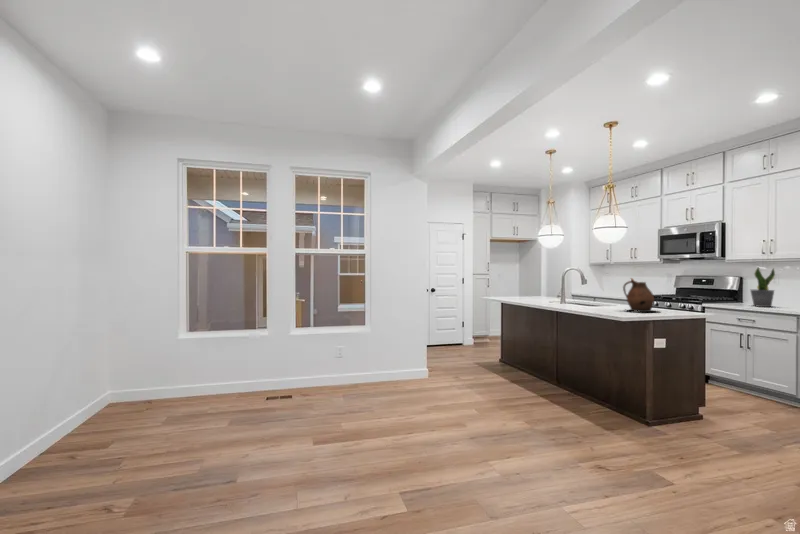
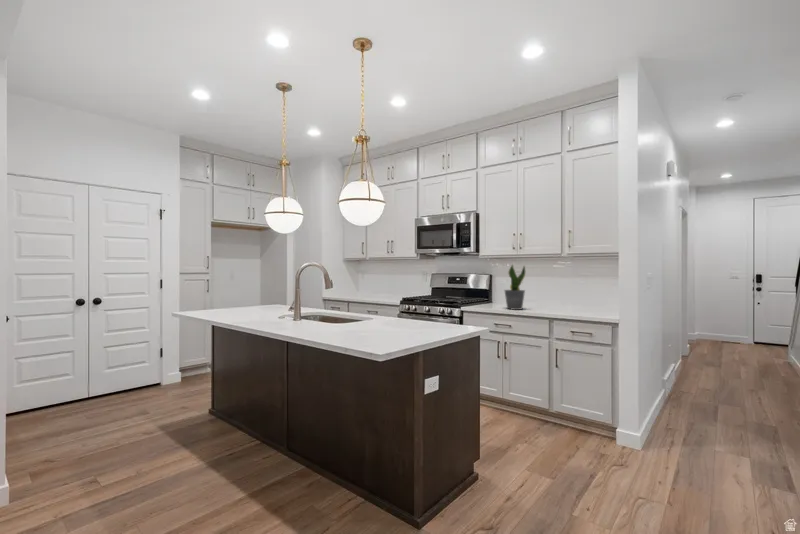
ceramic pitcher: present [623,278,656,312] -> none [380,282,429,337]

